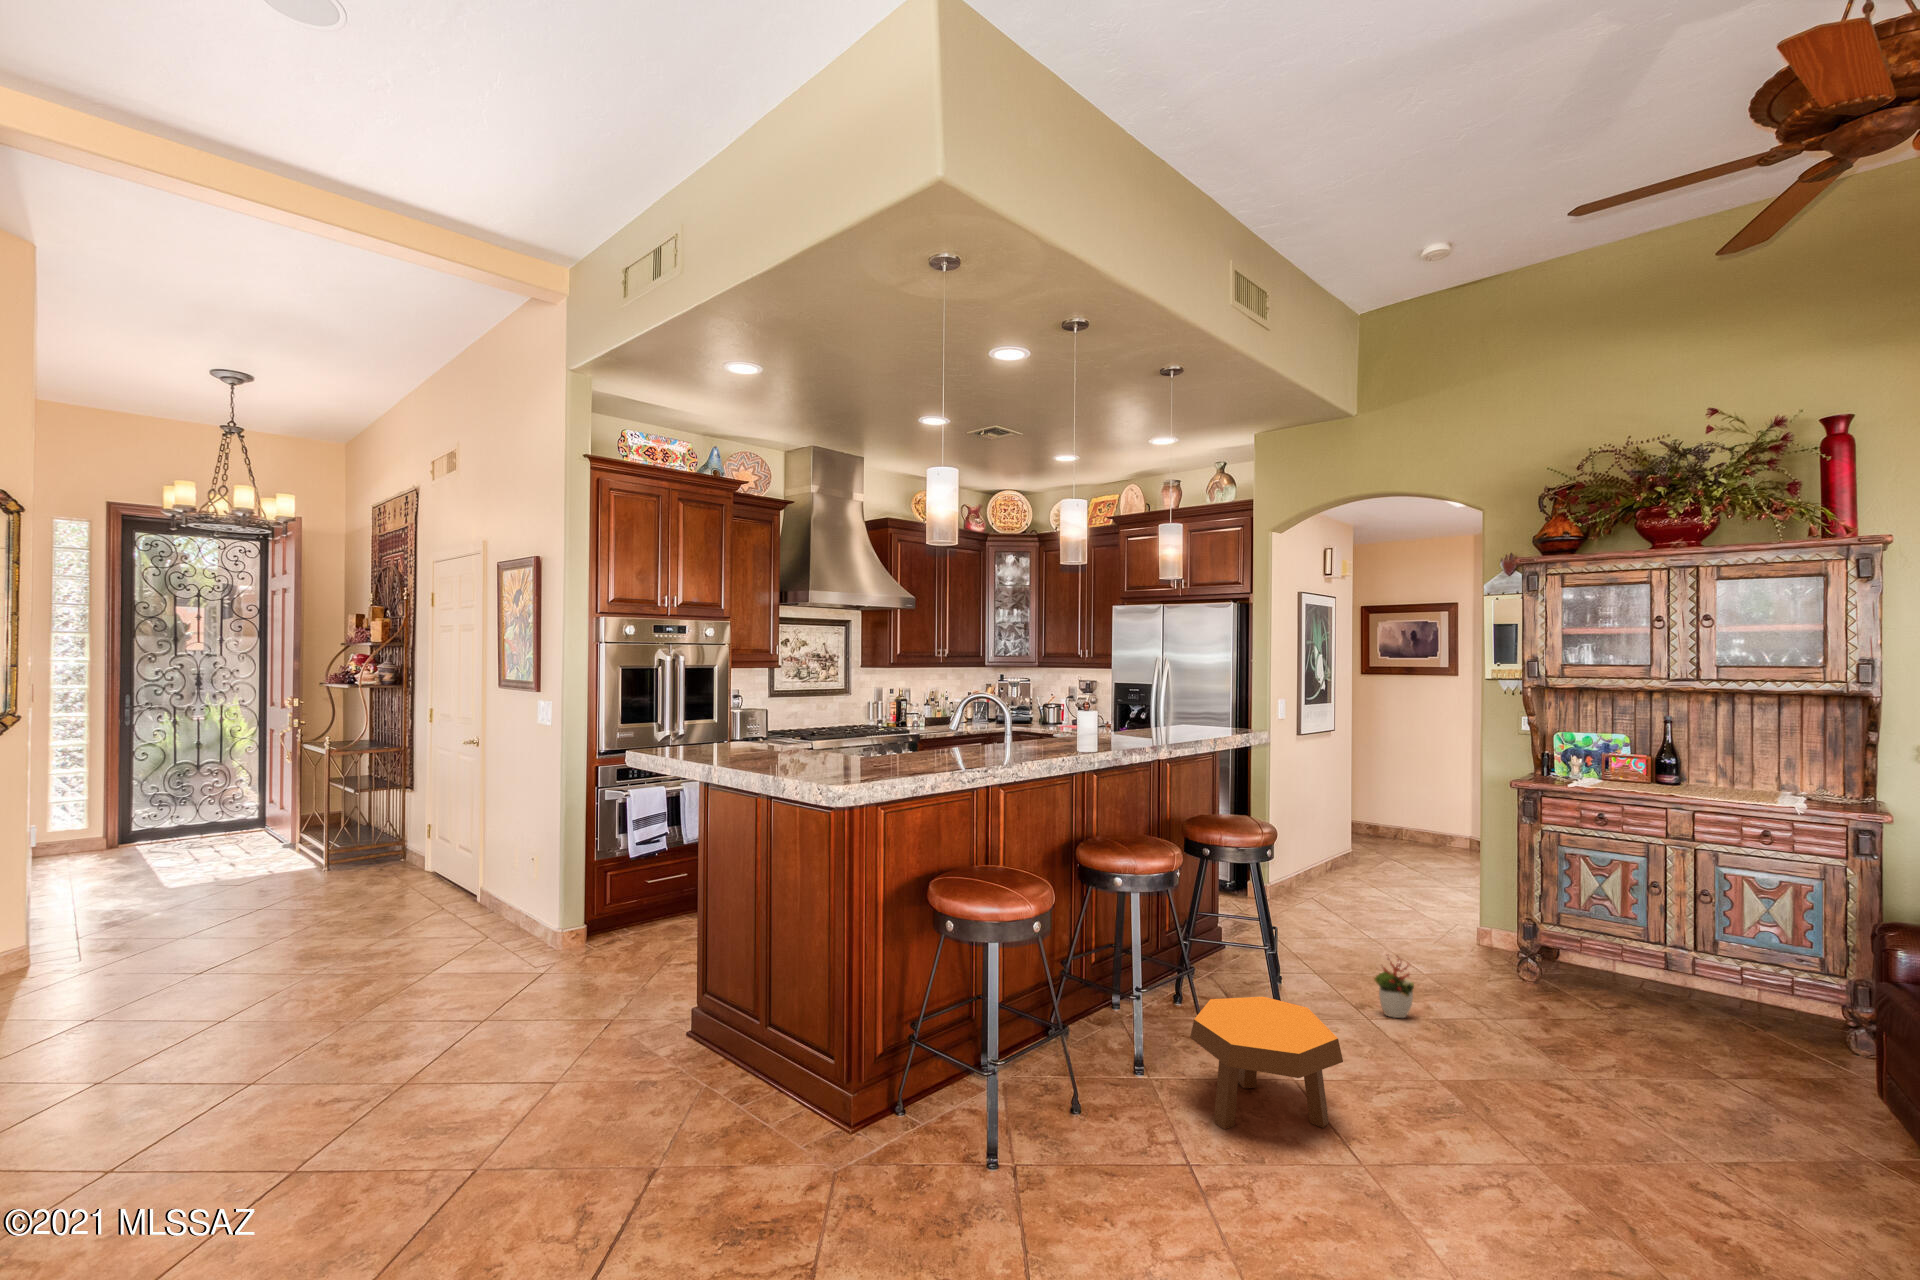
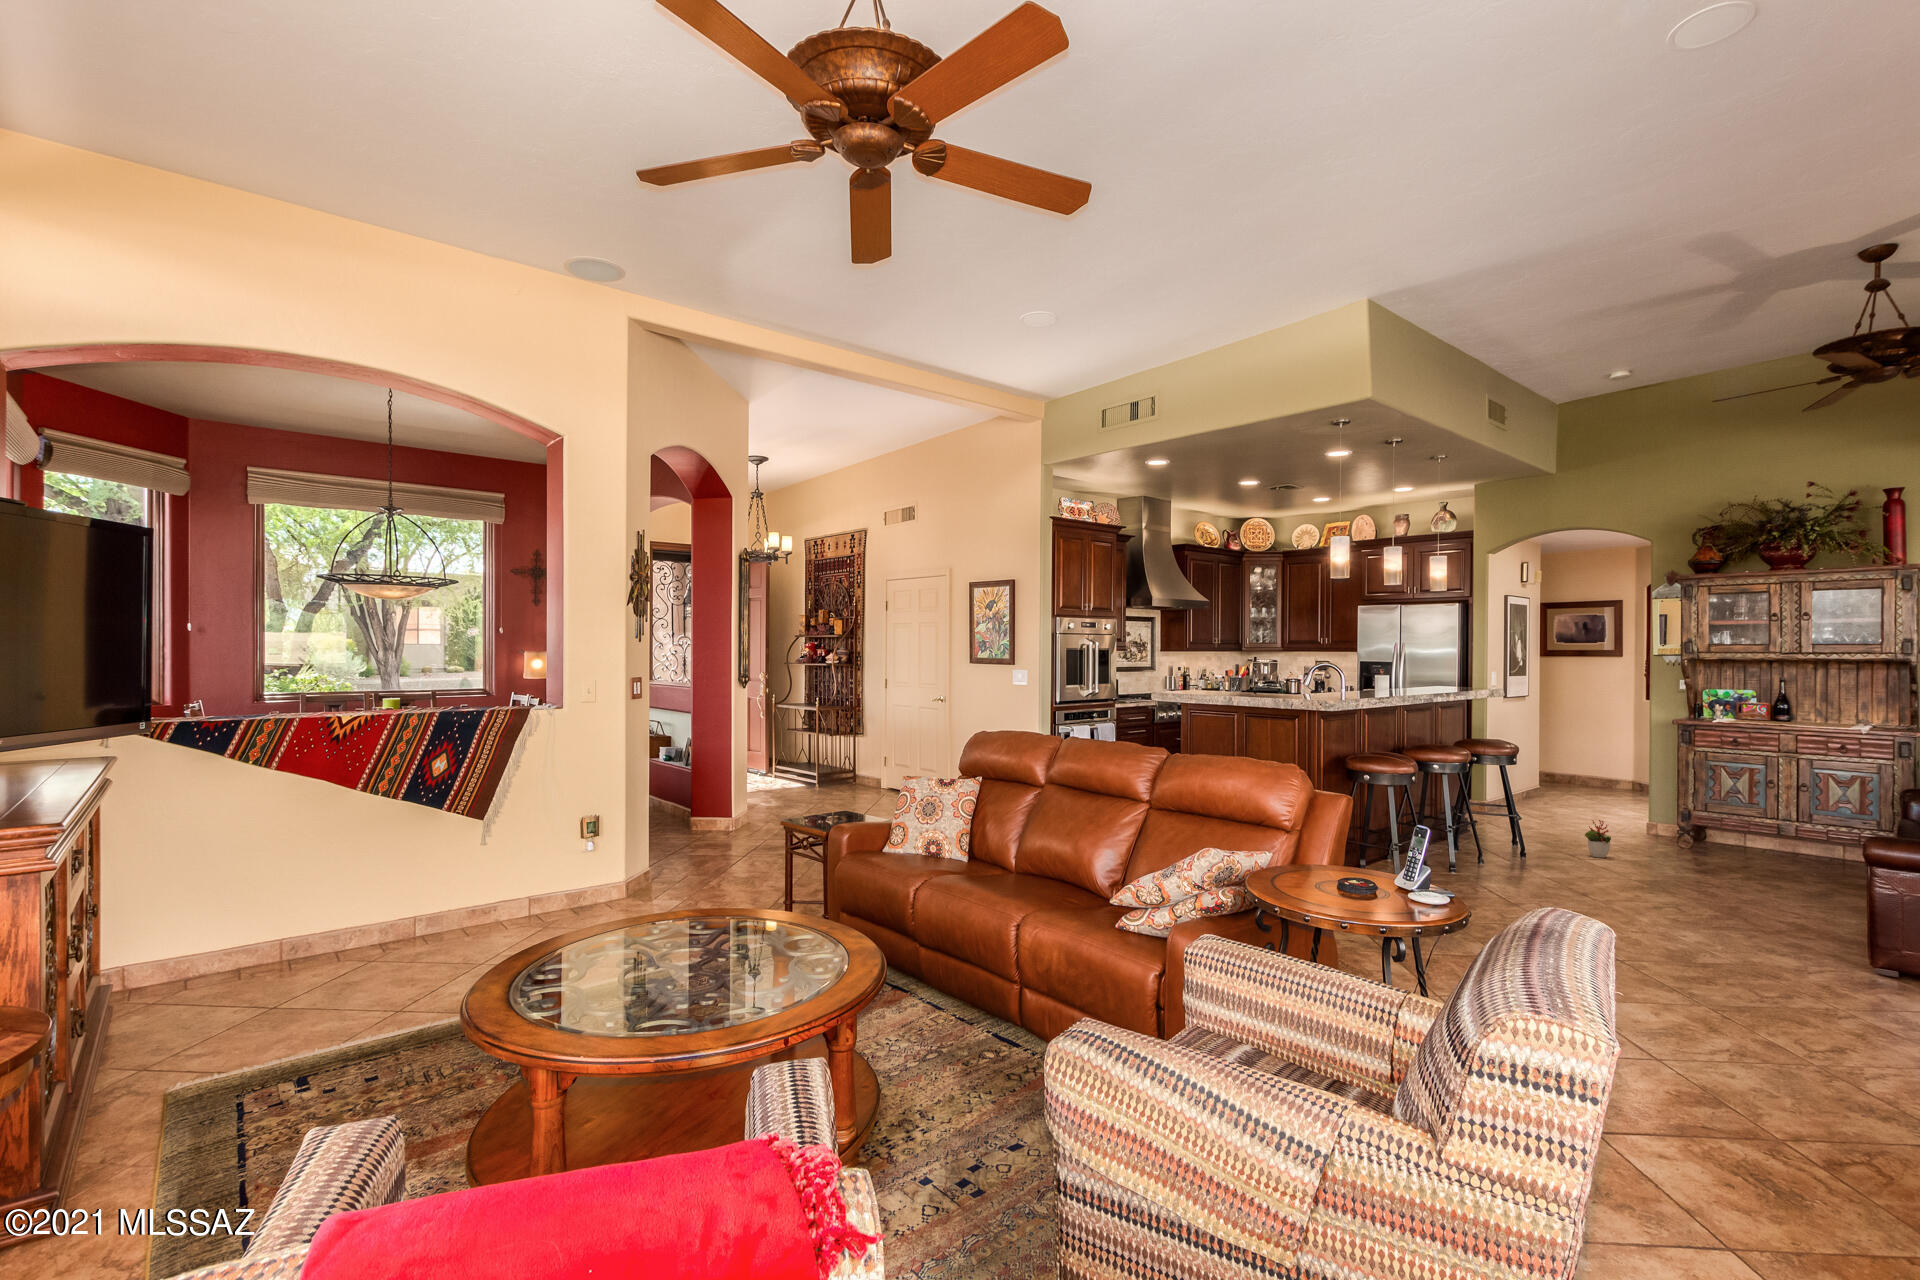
footstool: present [1190,997,1343,1130] -> none [1489,829,1581,888]

